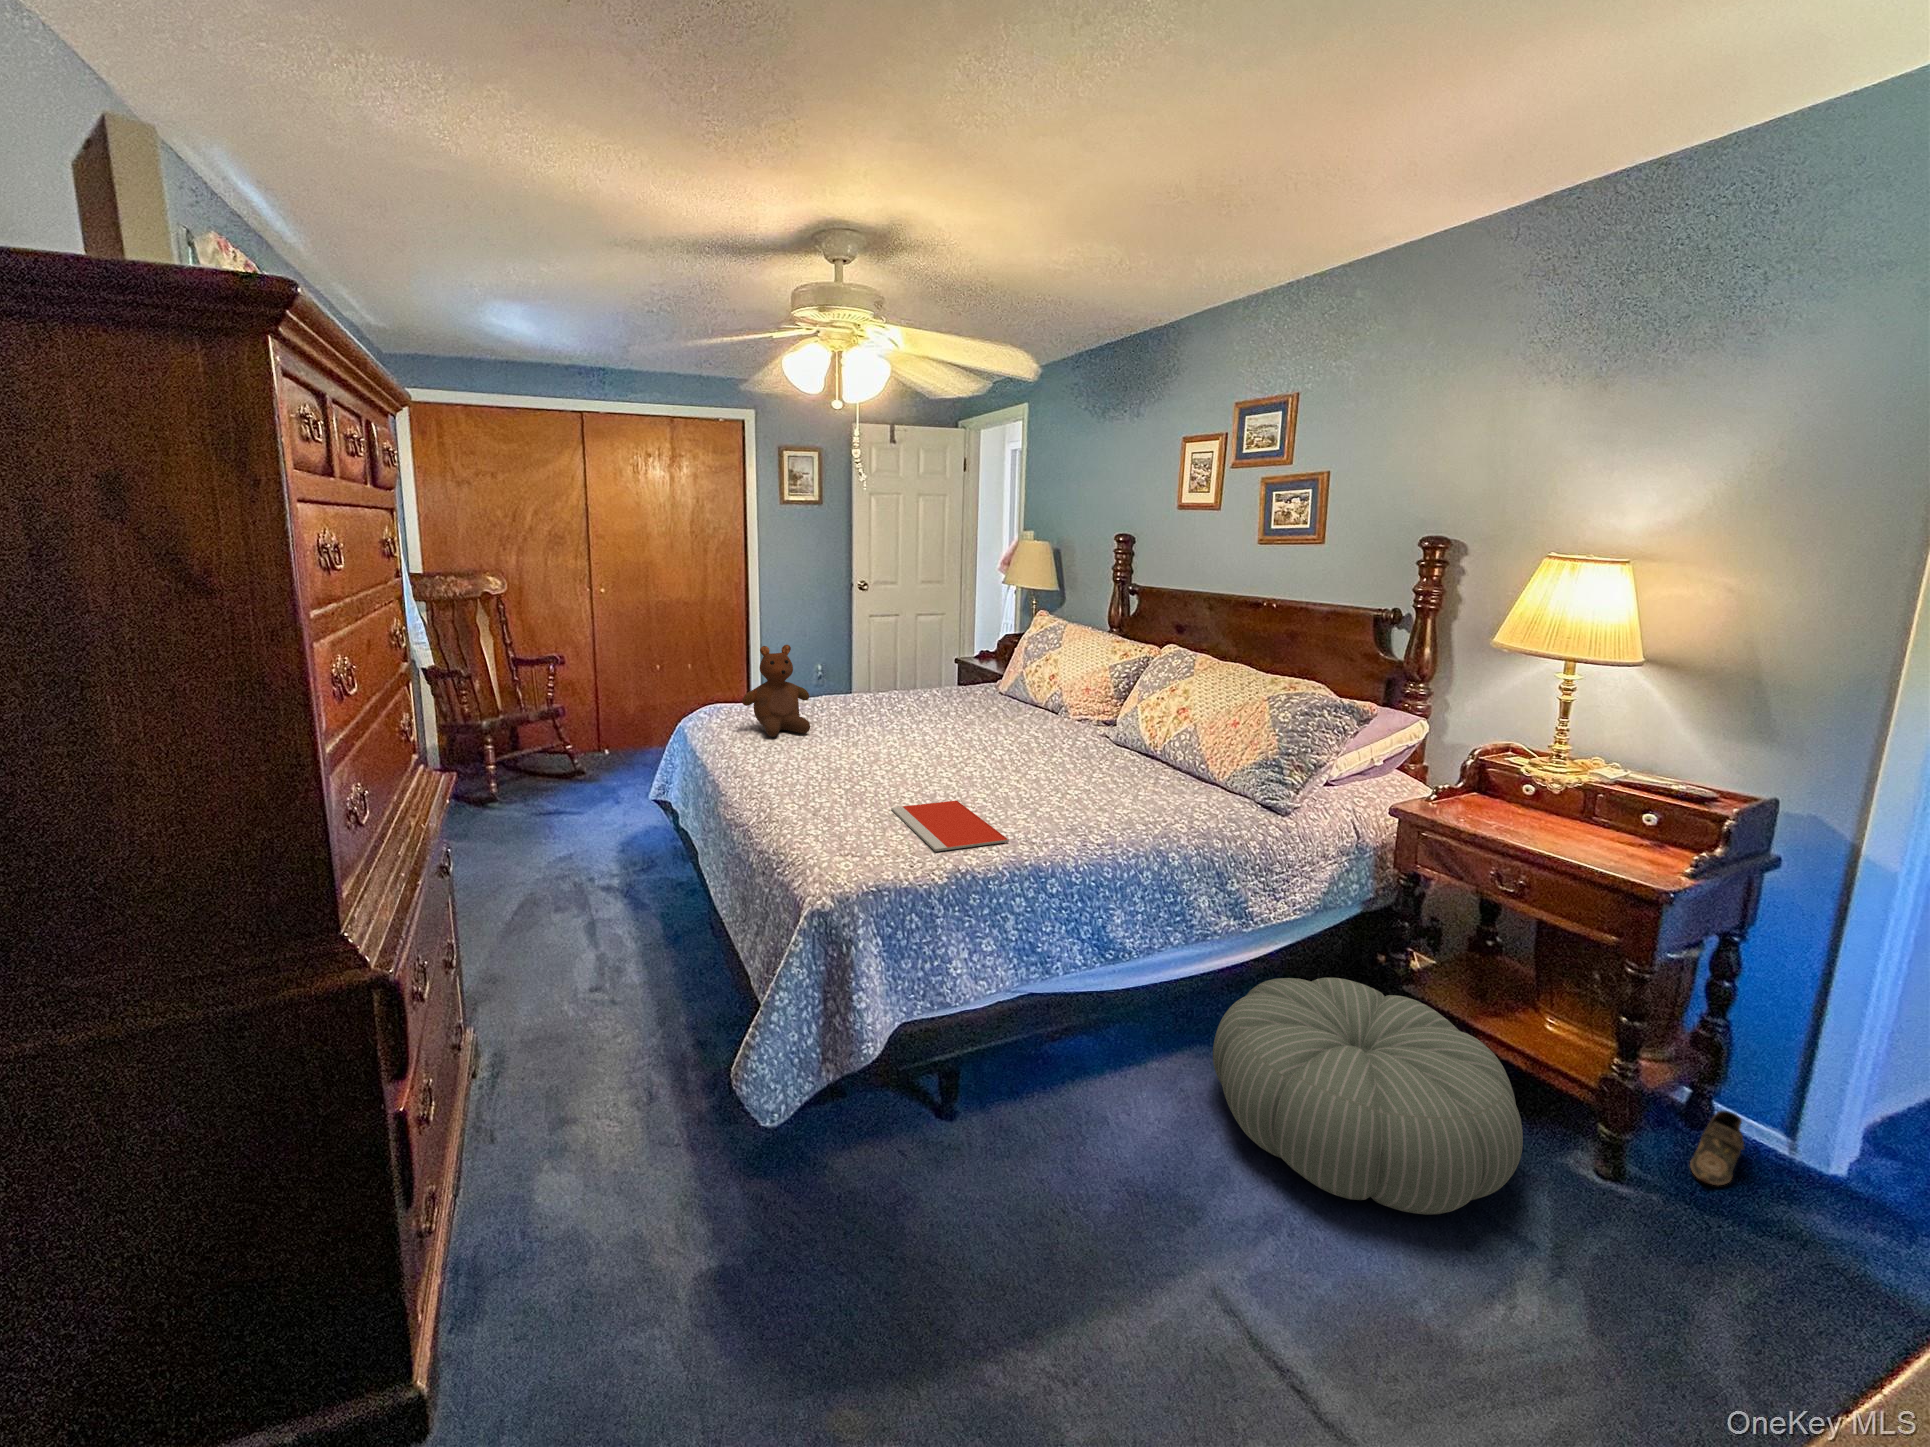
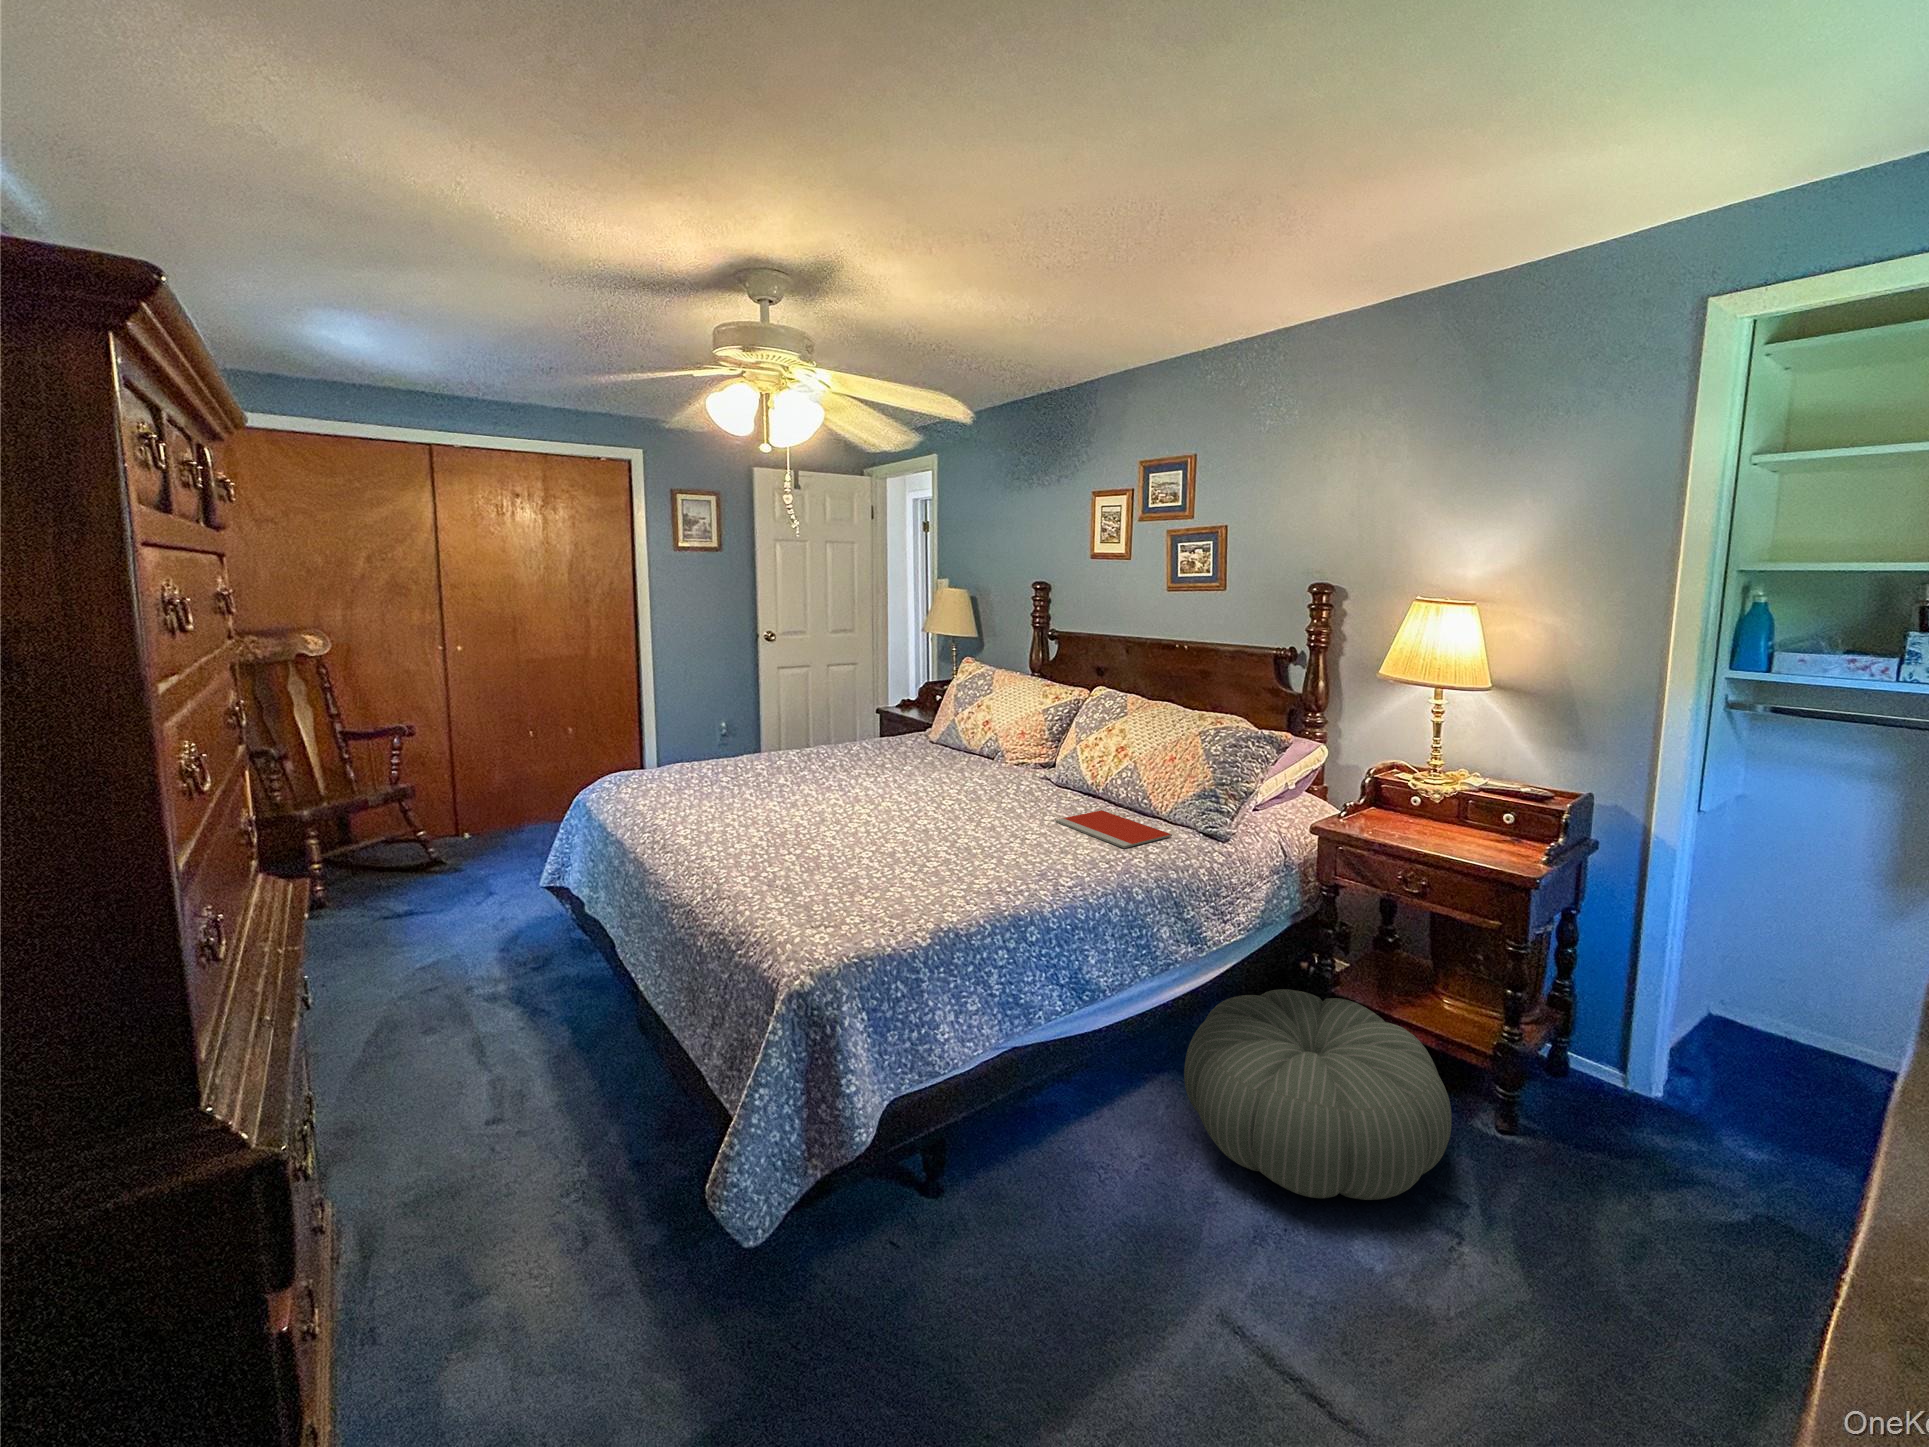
teddy bear: present [742,645,810,737] -> none [660,703,741,804]
notebook: present [891,801,1009,852] -> present [1055,810,1172,848]
shoe: present [1690,1111,1744,1185] -> none [1563,1058,1599,1123]

